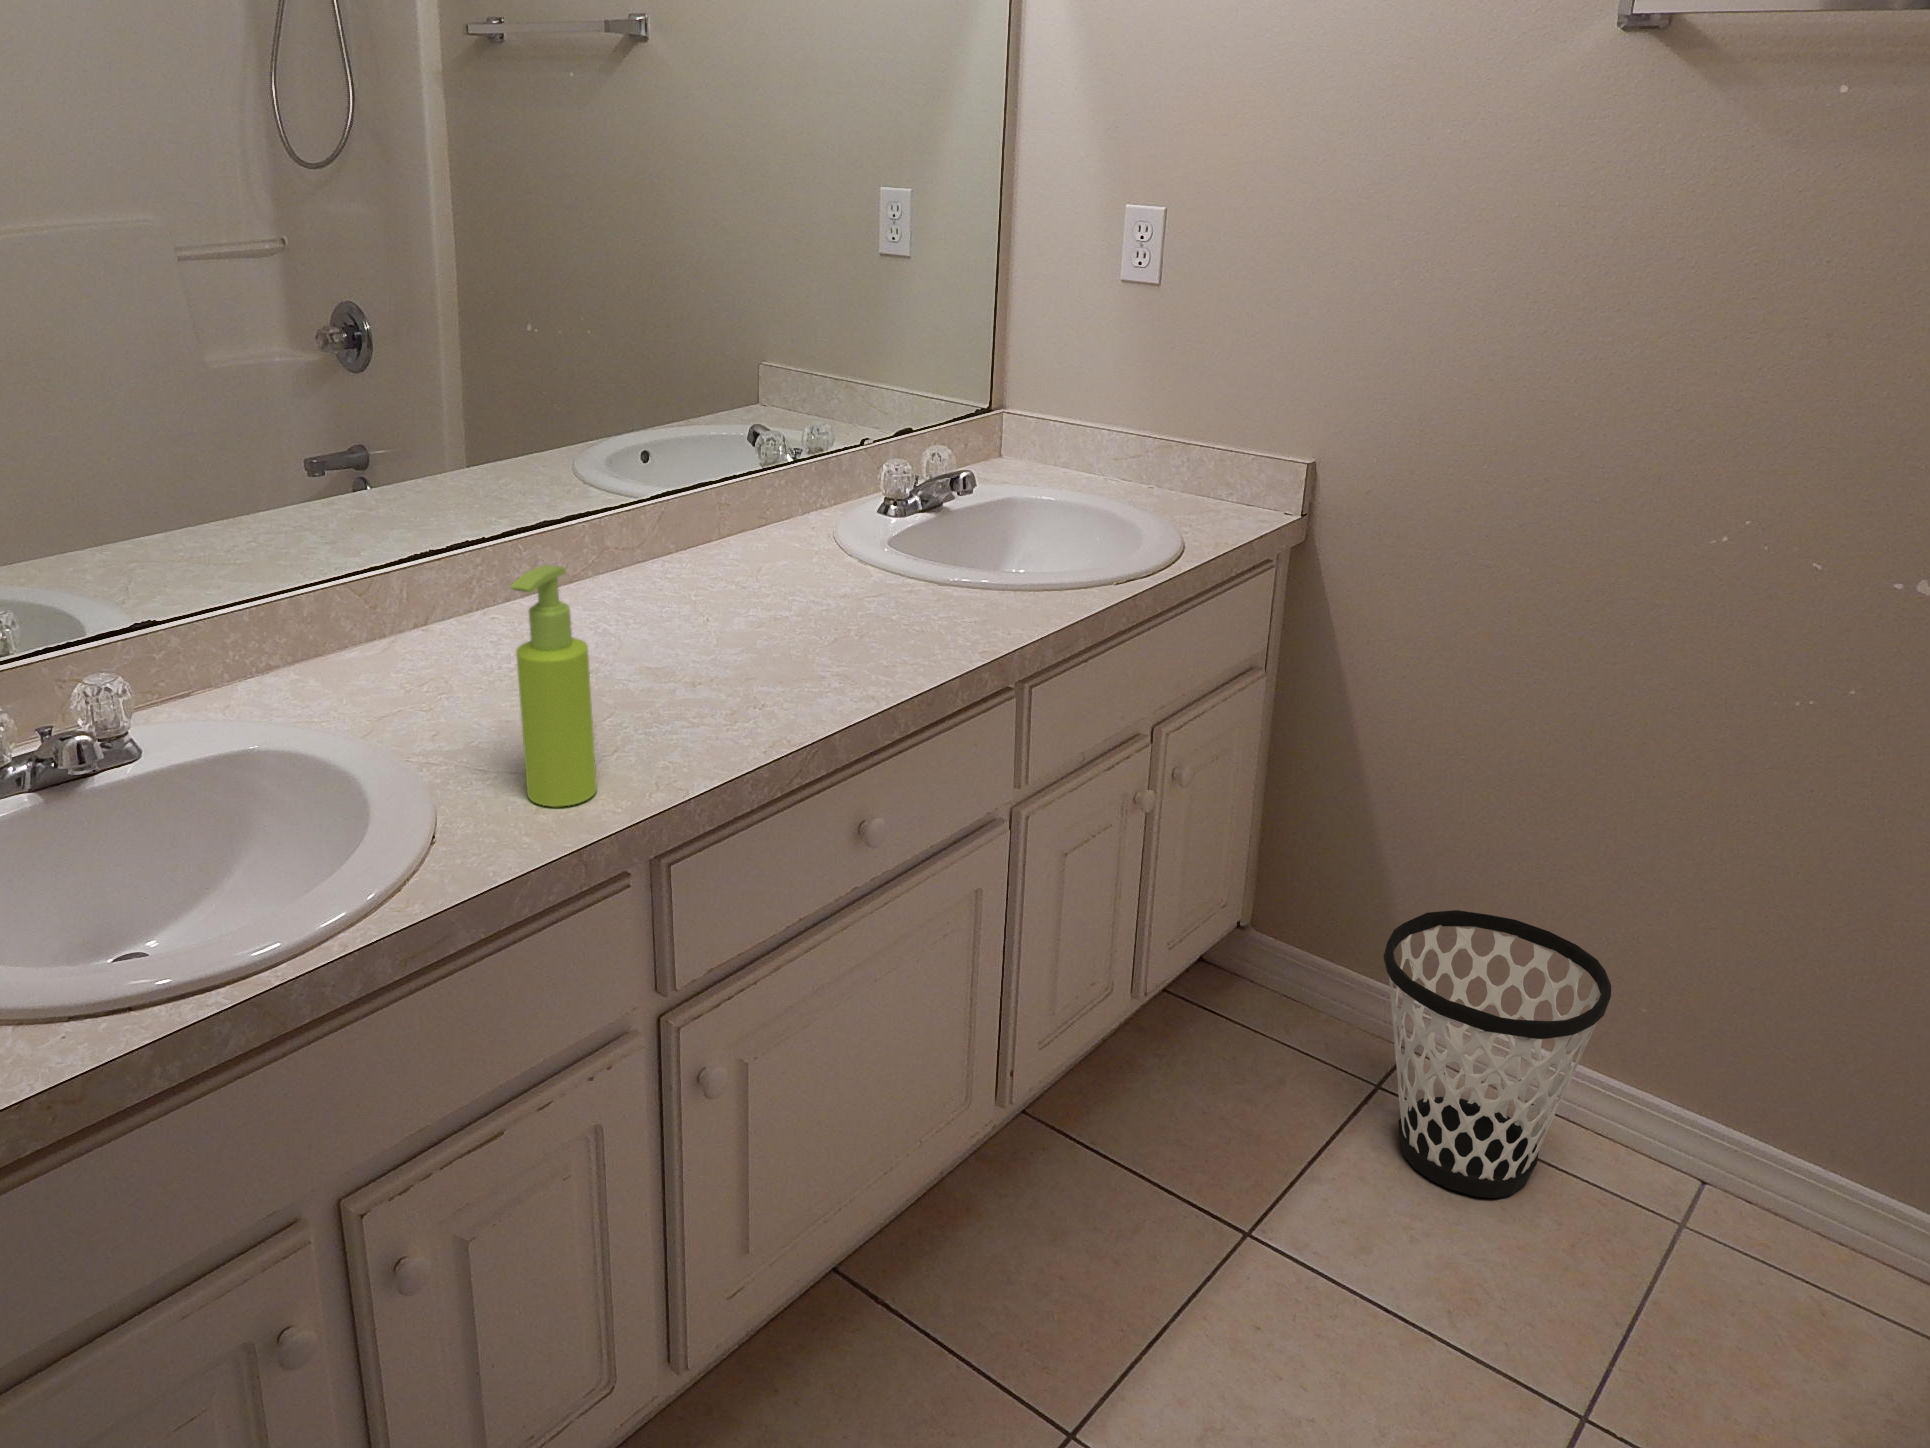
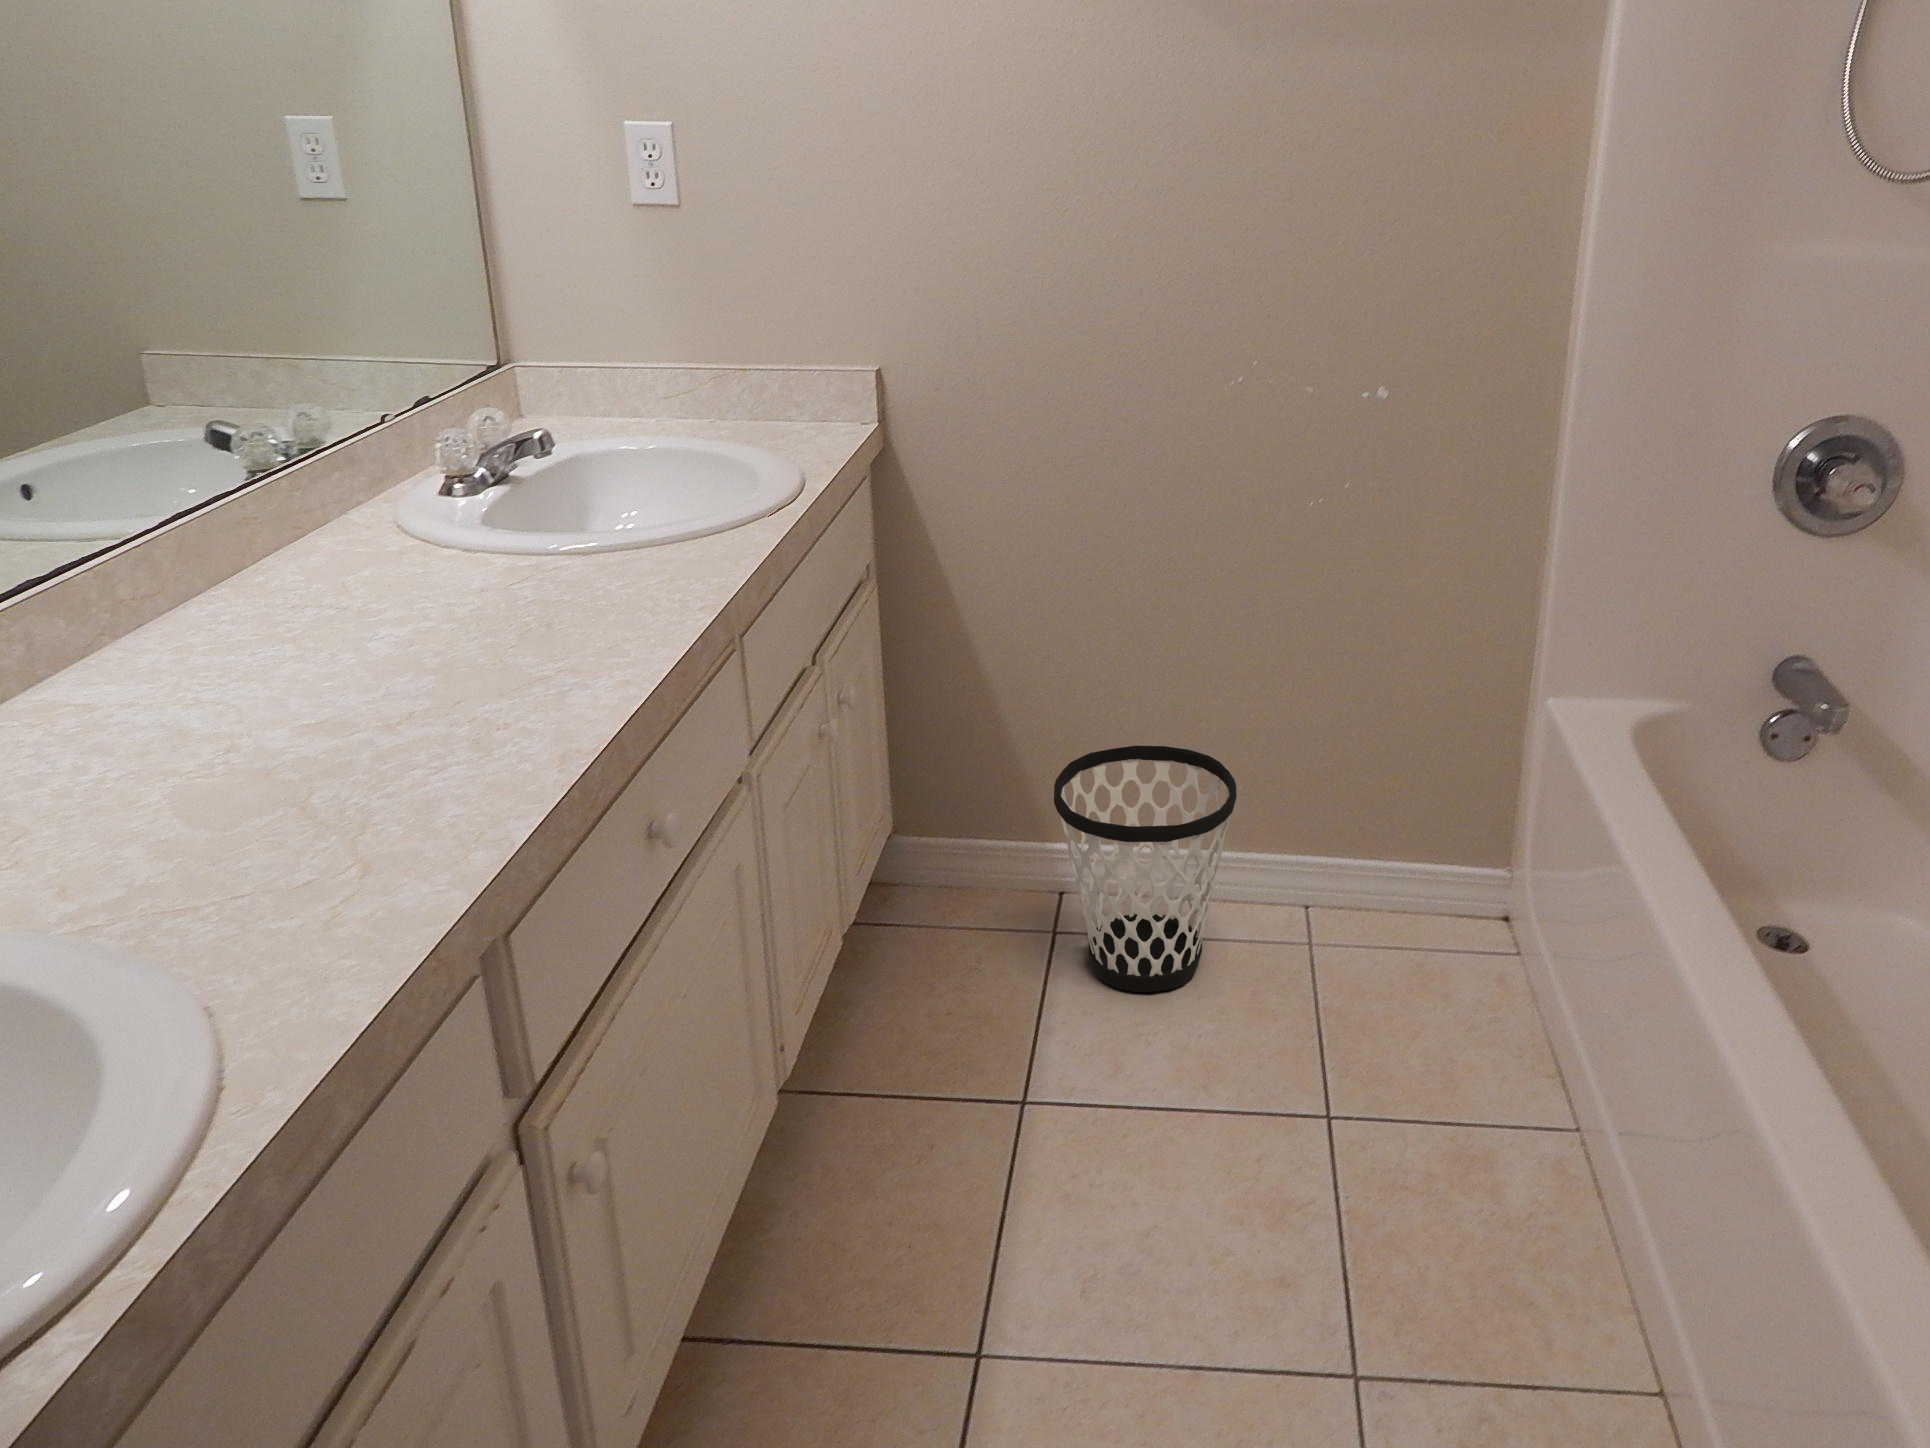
soap dispenser: present [511,565,597,807] -> none [239,582,395,916]

